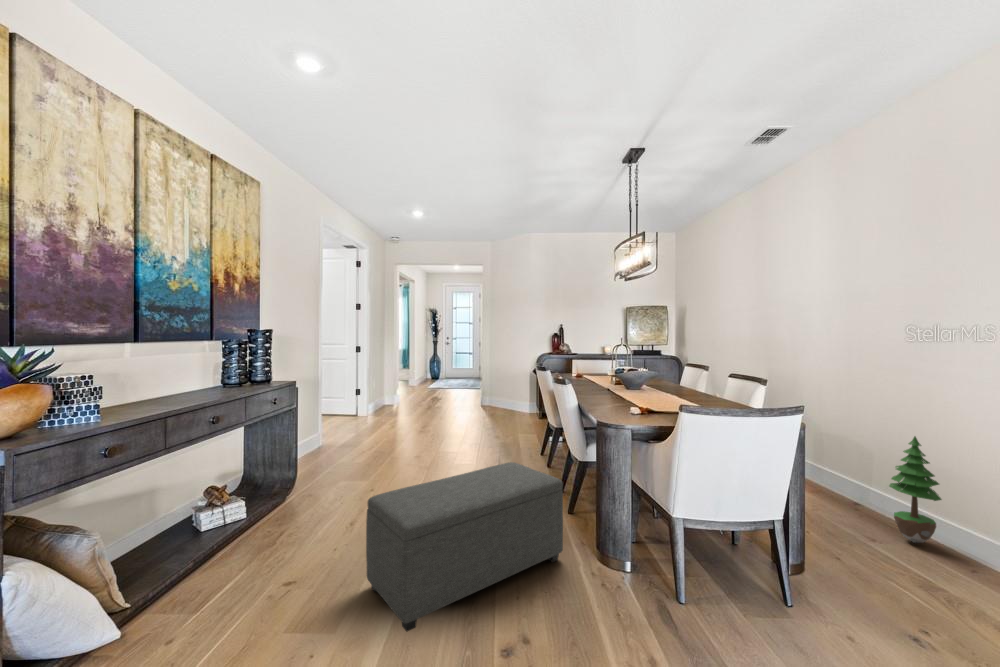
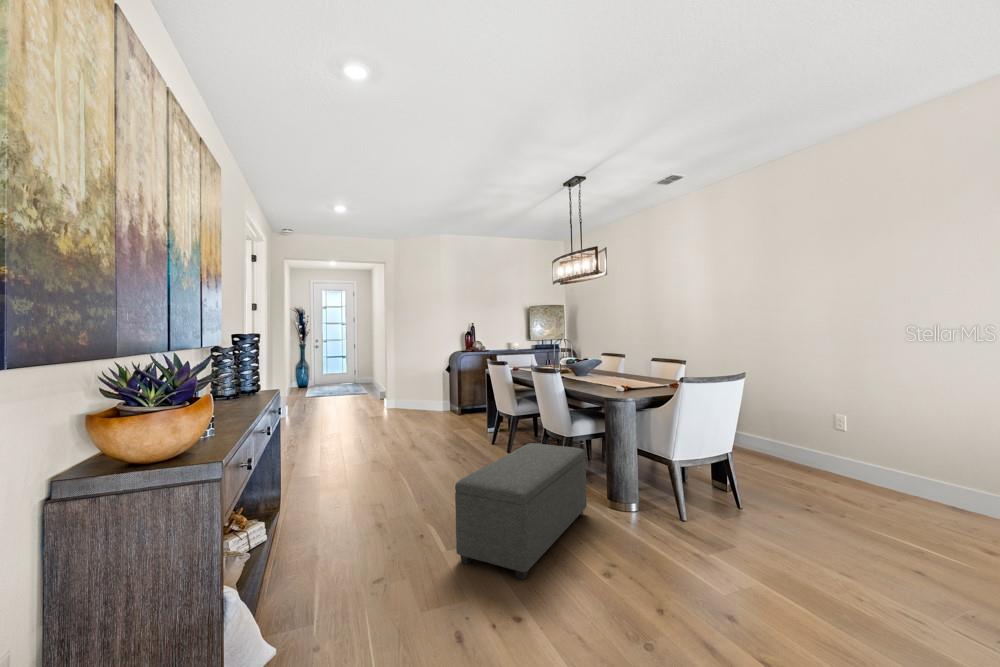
potted tree: present [889,436,942,543] -> none [760,393,790,464]

